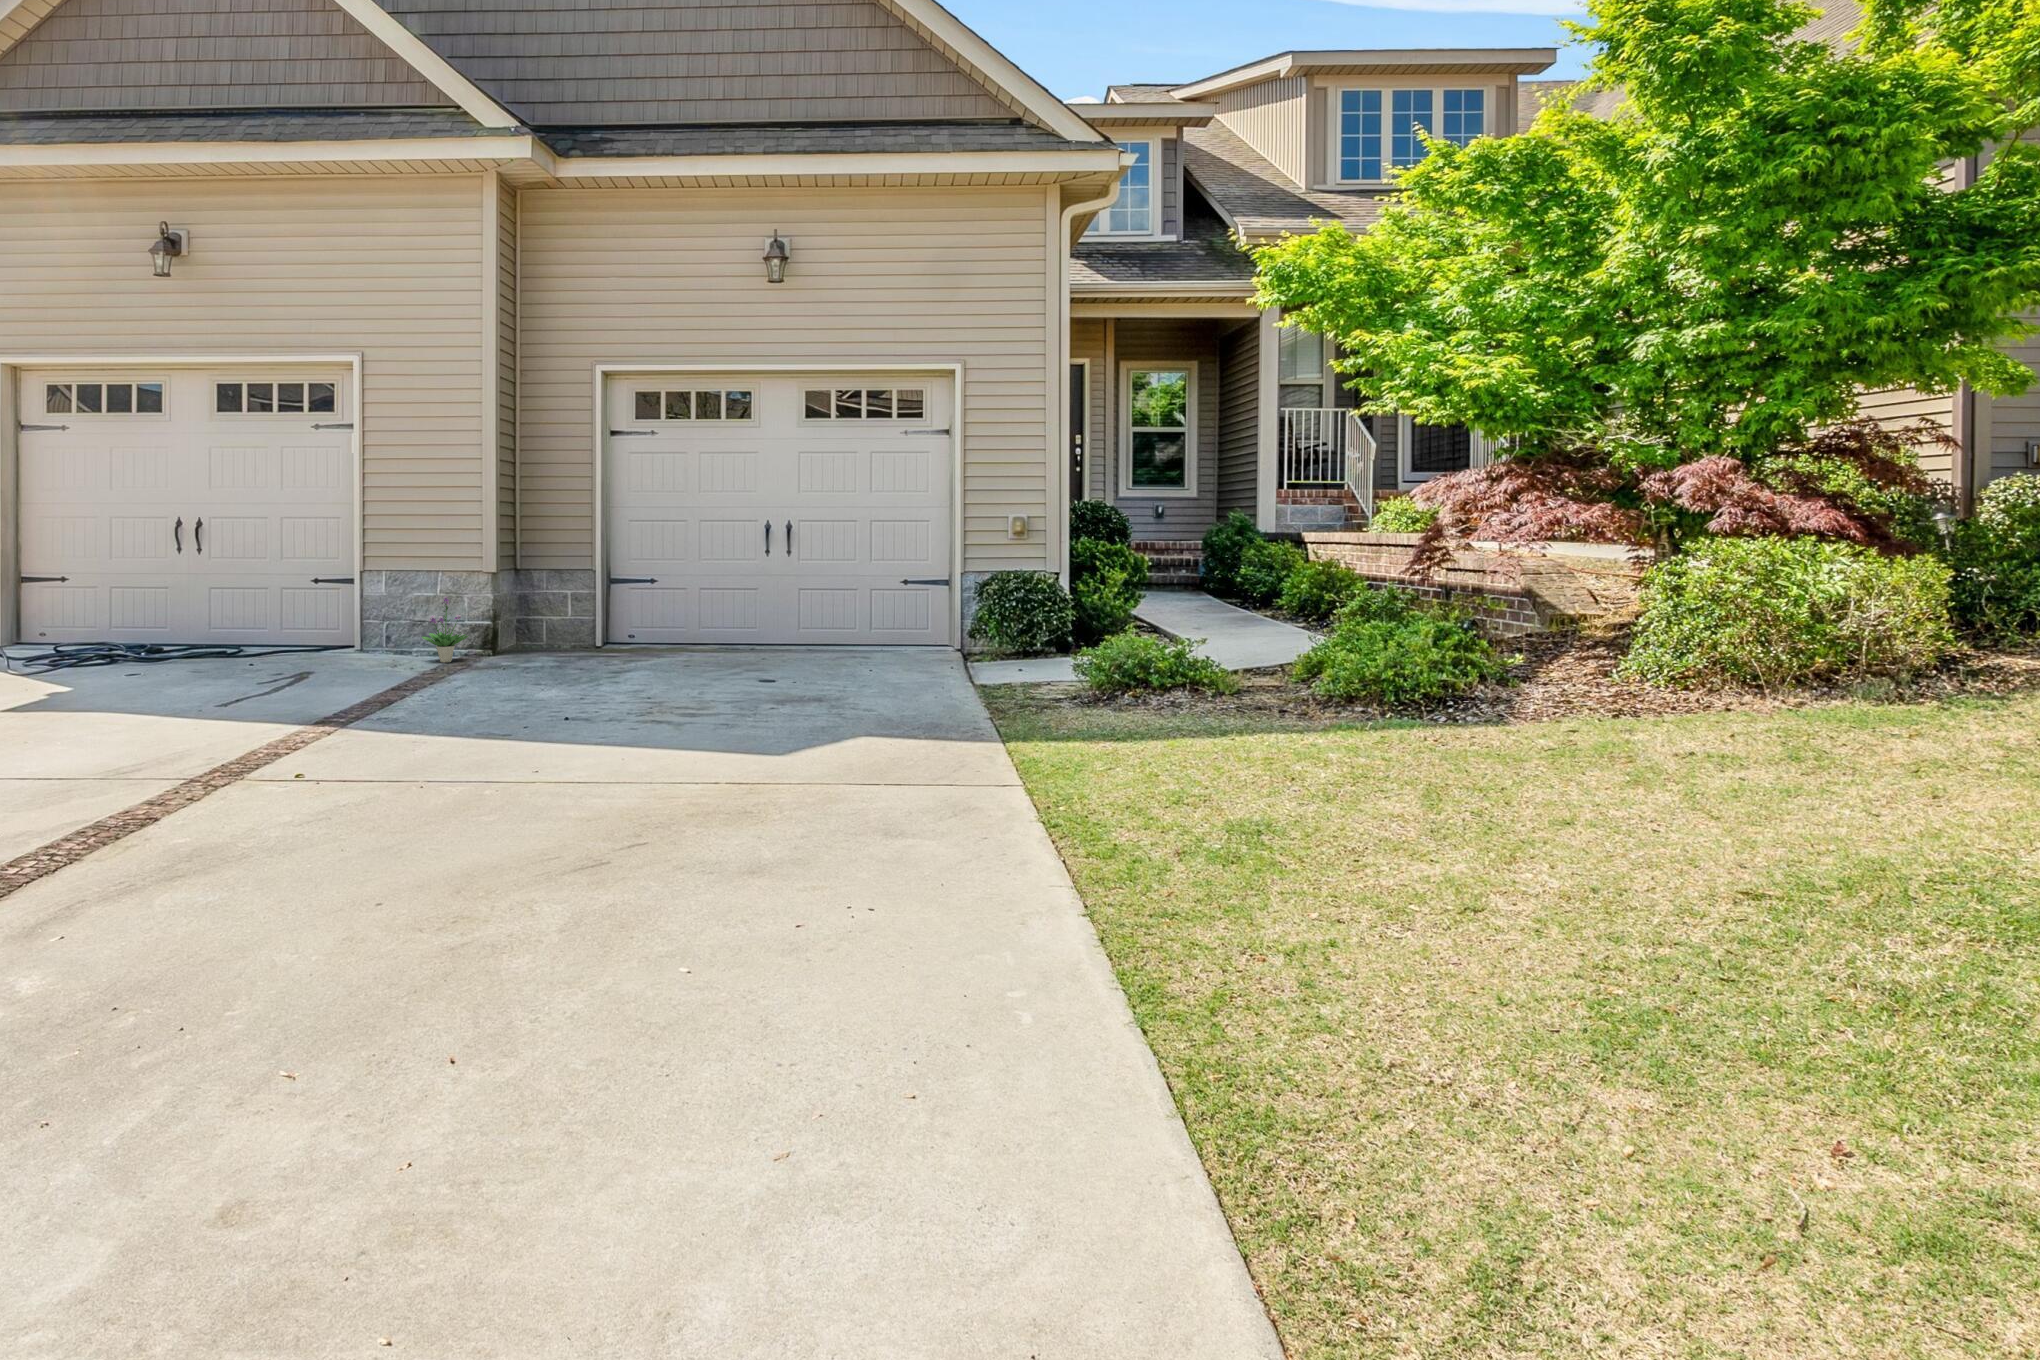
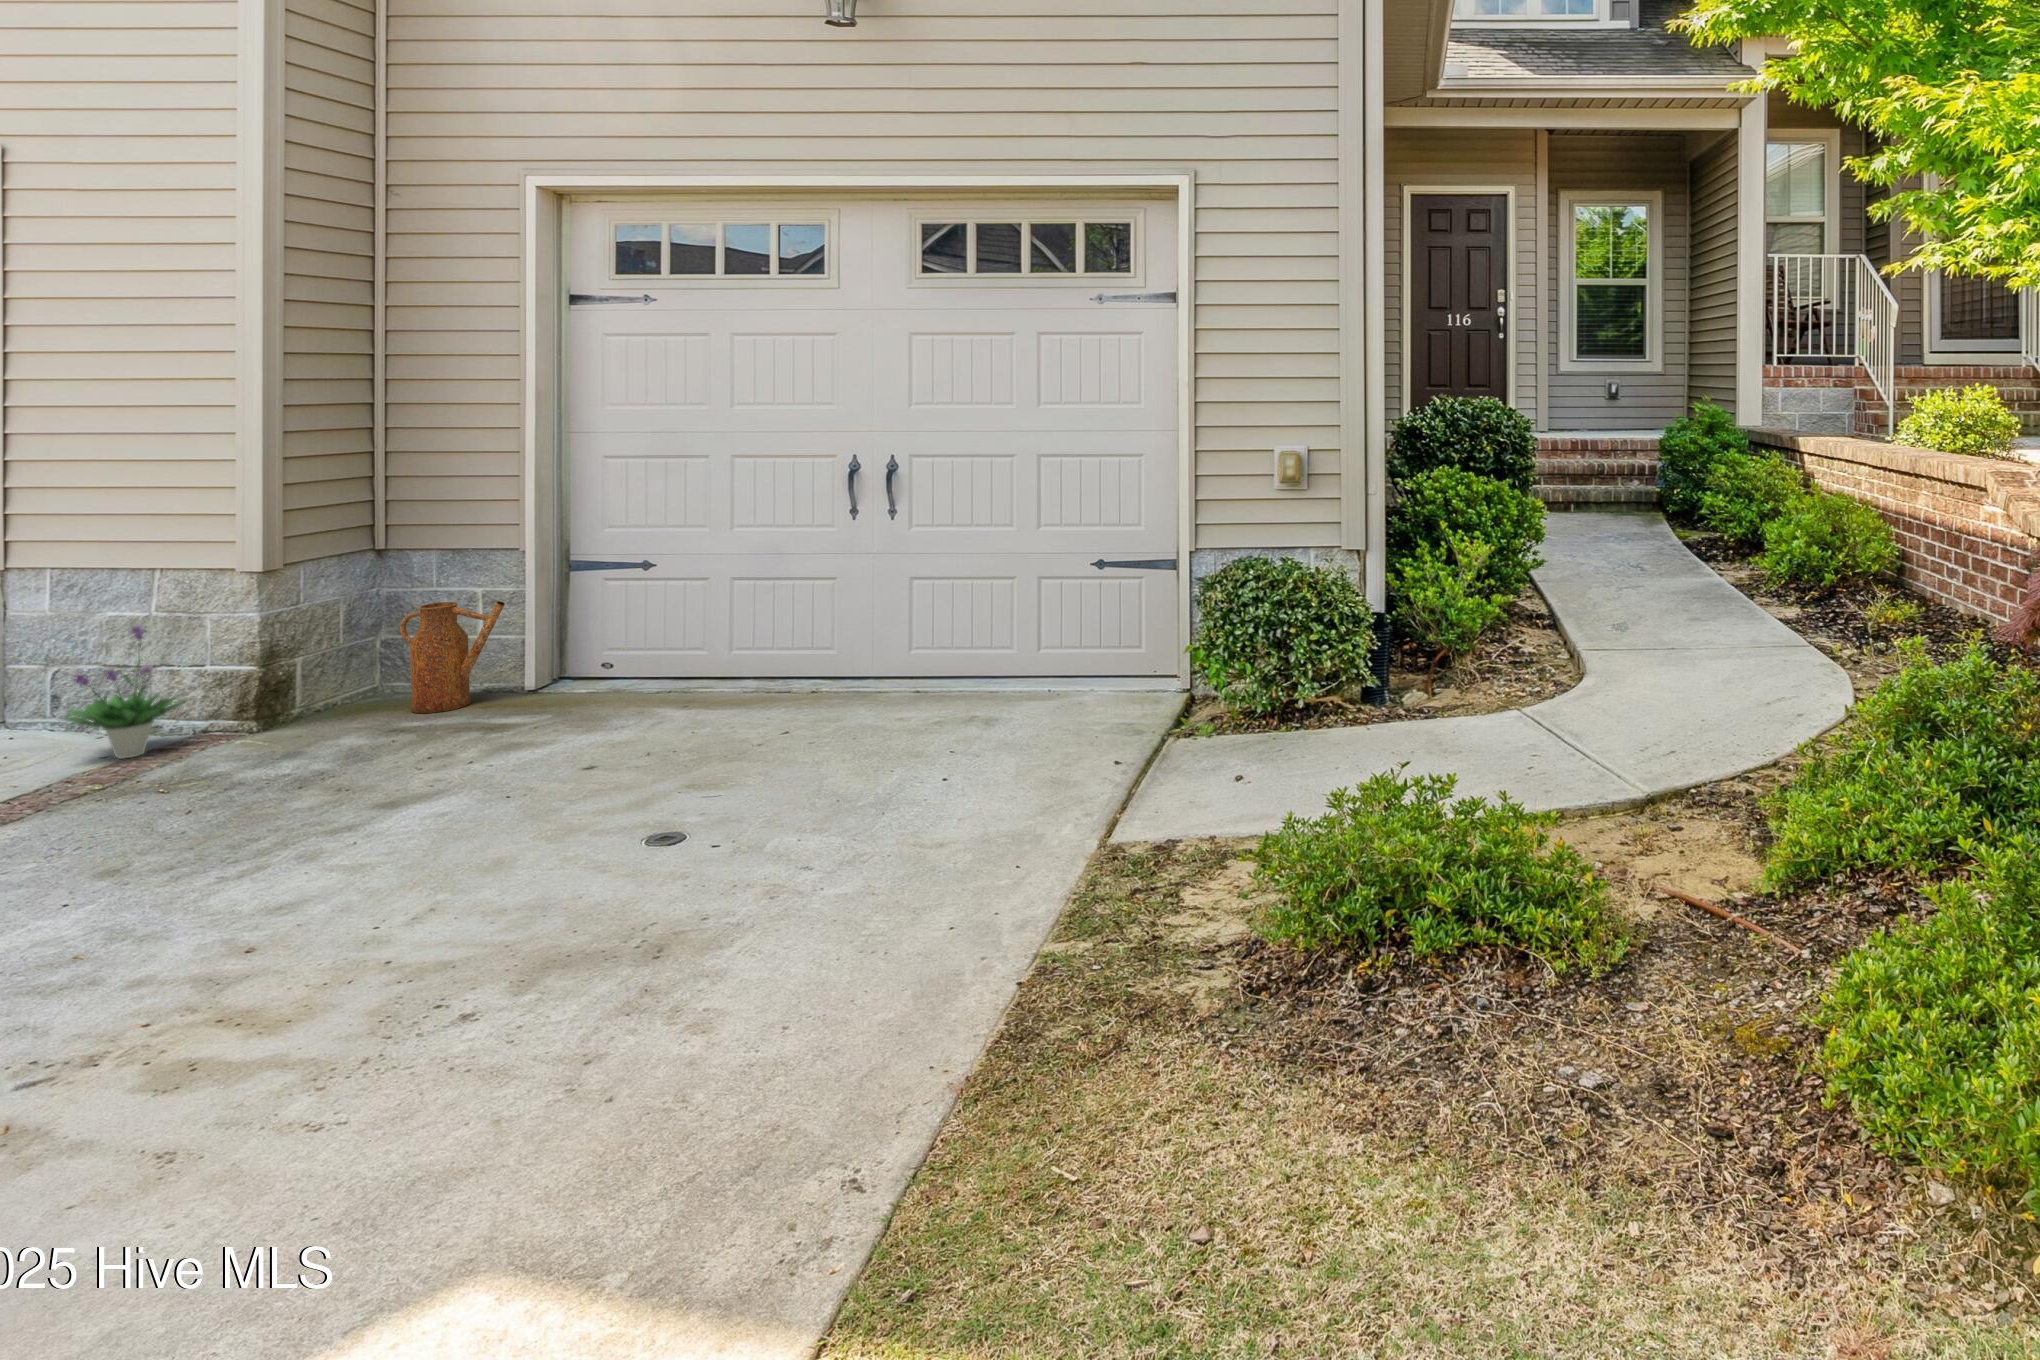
watering can: none [539,596,594,653] -> present [400,601,505,713]

